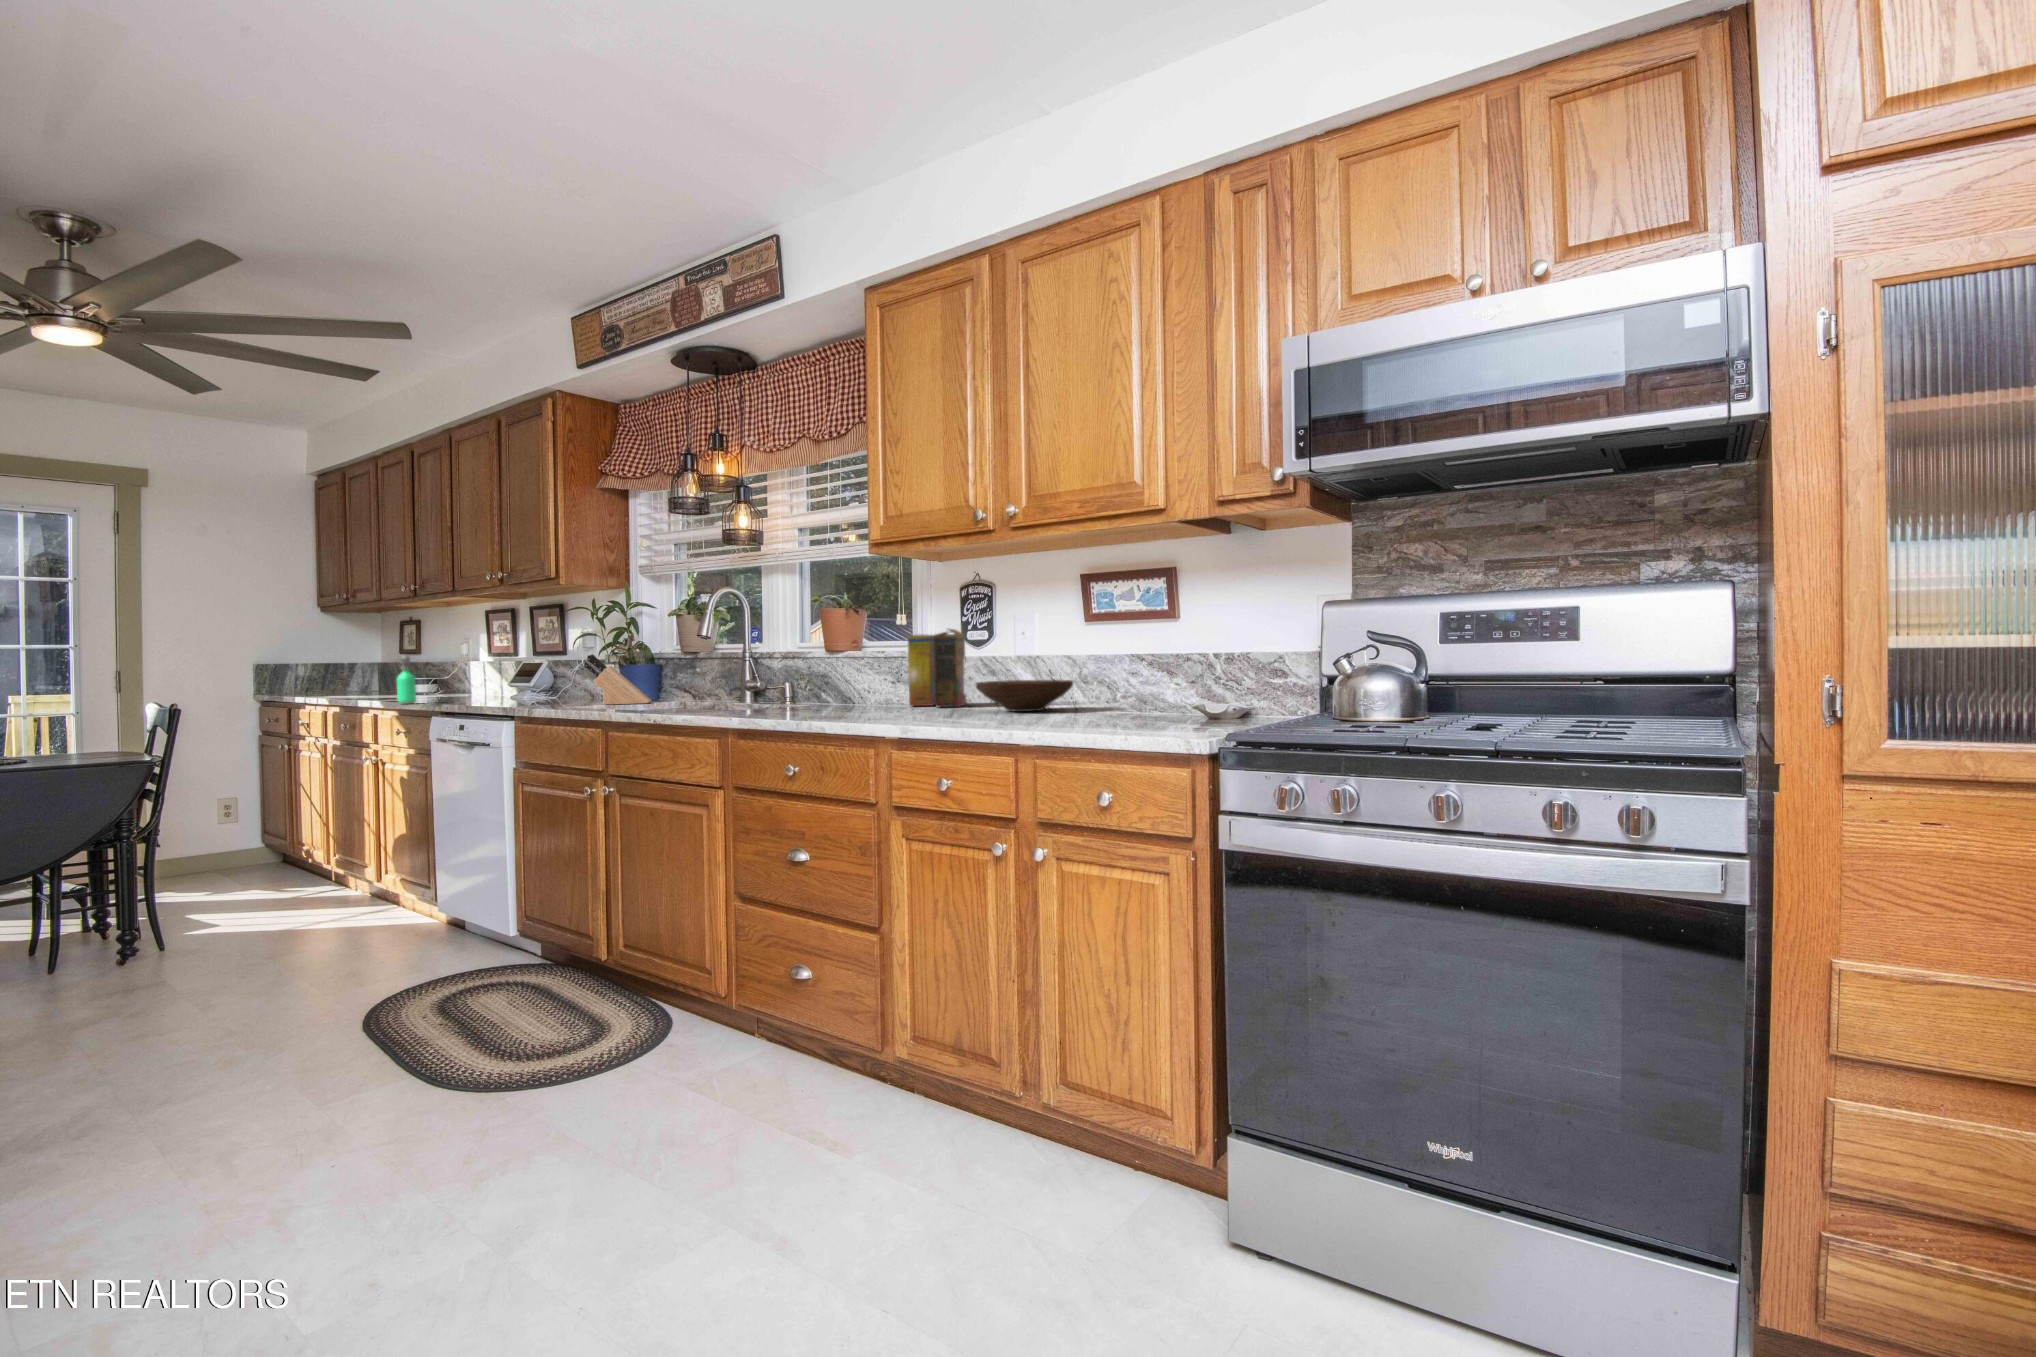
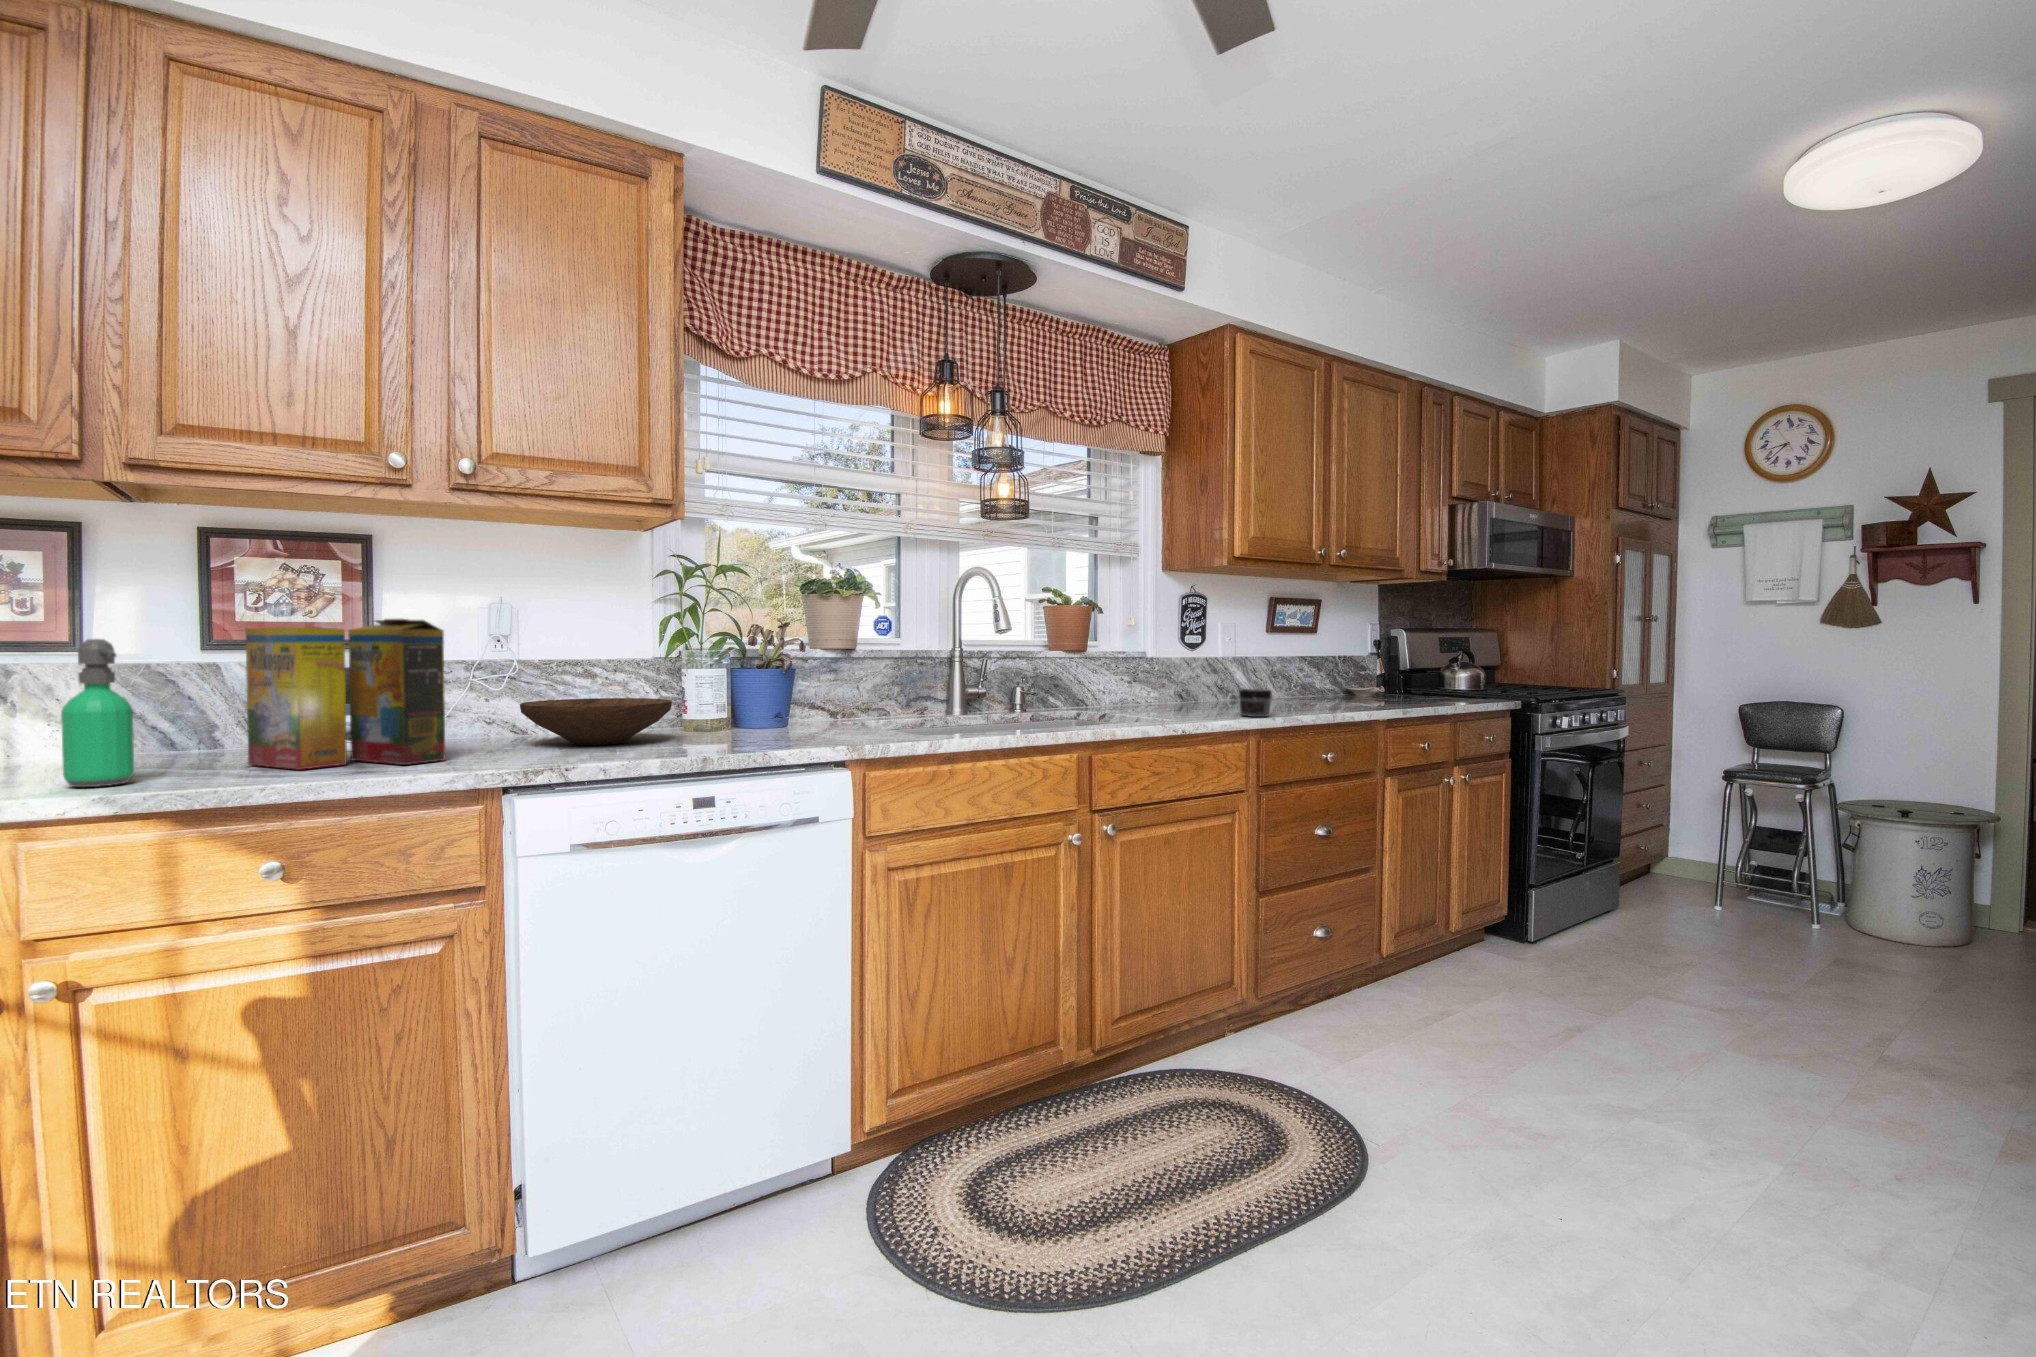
cereal box: present [908,629,966,707] -> present [245,619,445,770]
knife block: present [585,654,652,704] -> none [804,649,860,729]
wooden bowl: present [976,680,1074,712] -> present [520,698,672,745]
jar: none [717,690,749,715] -> present [1239,689,1272,717]

